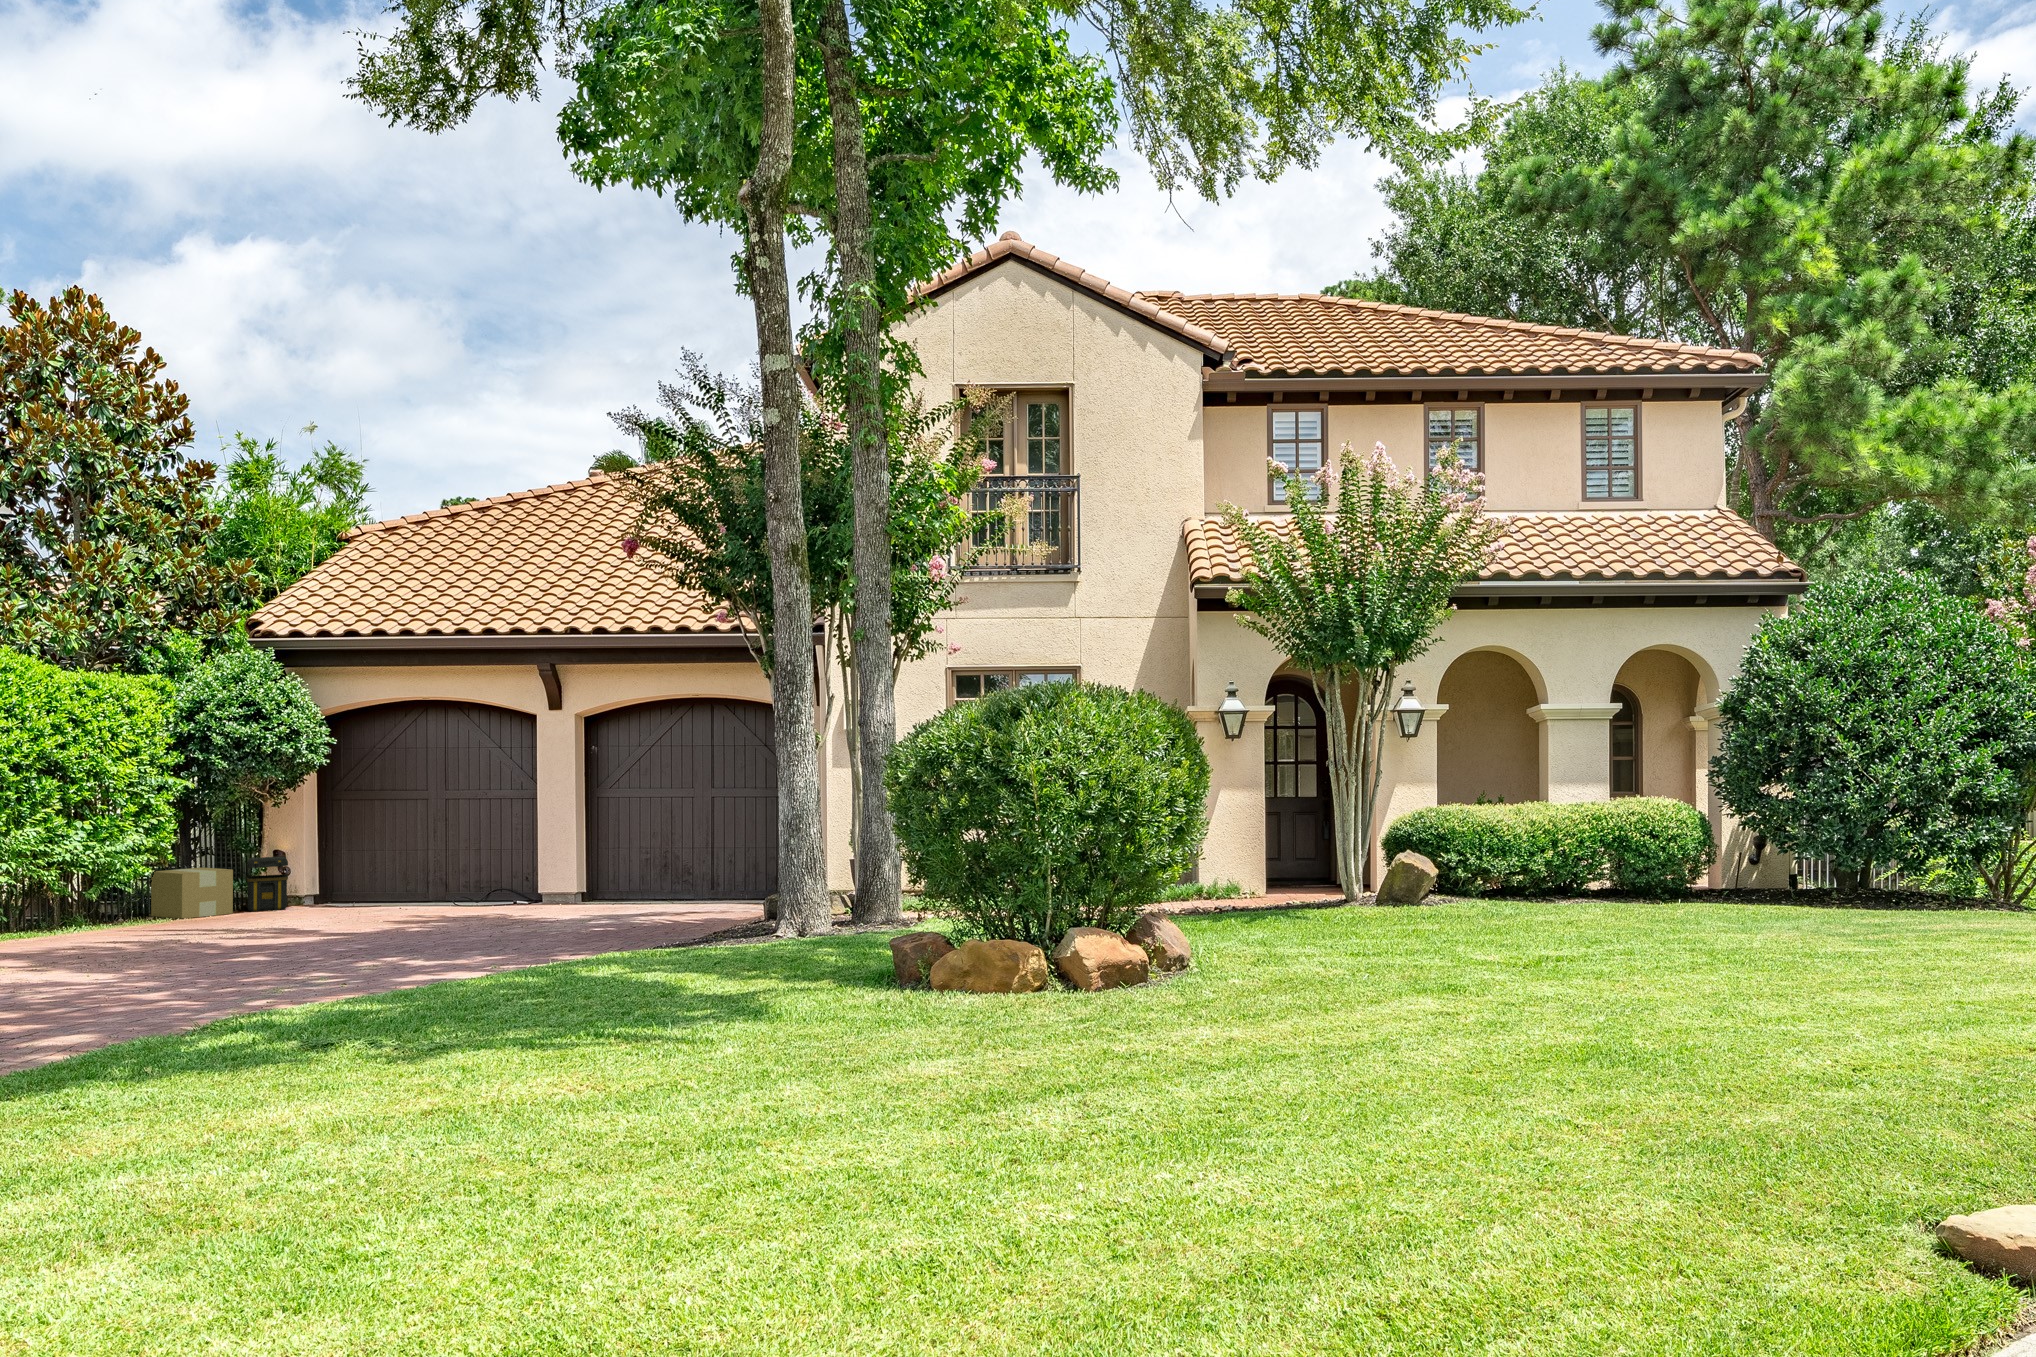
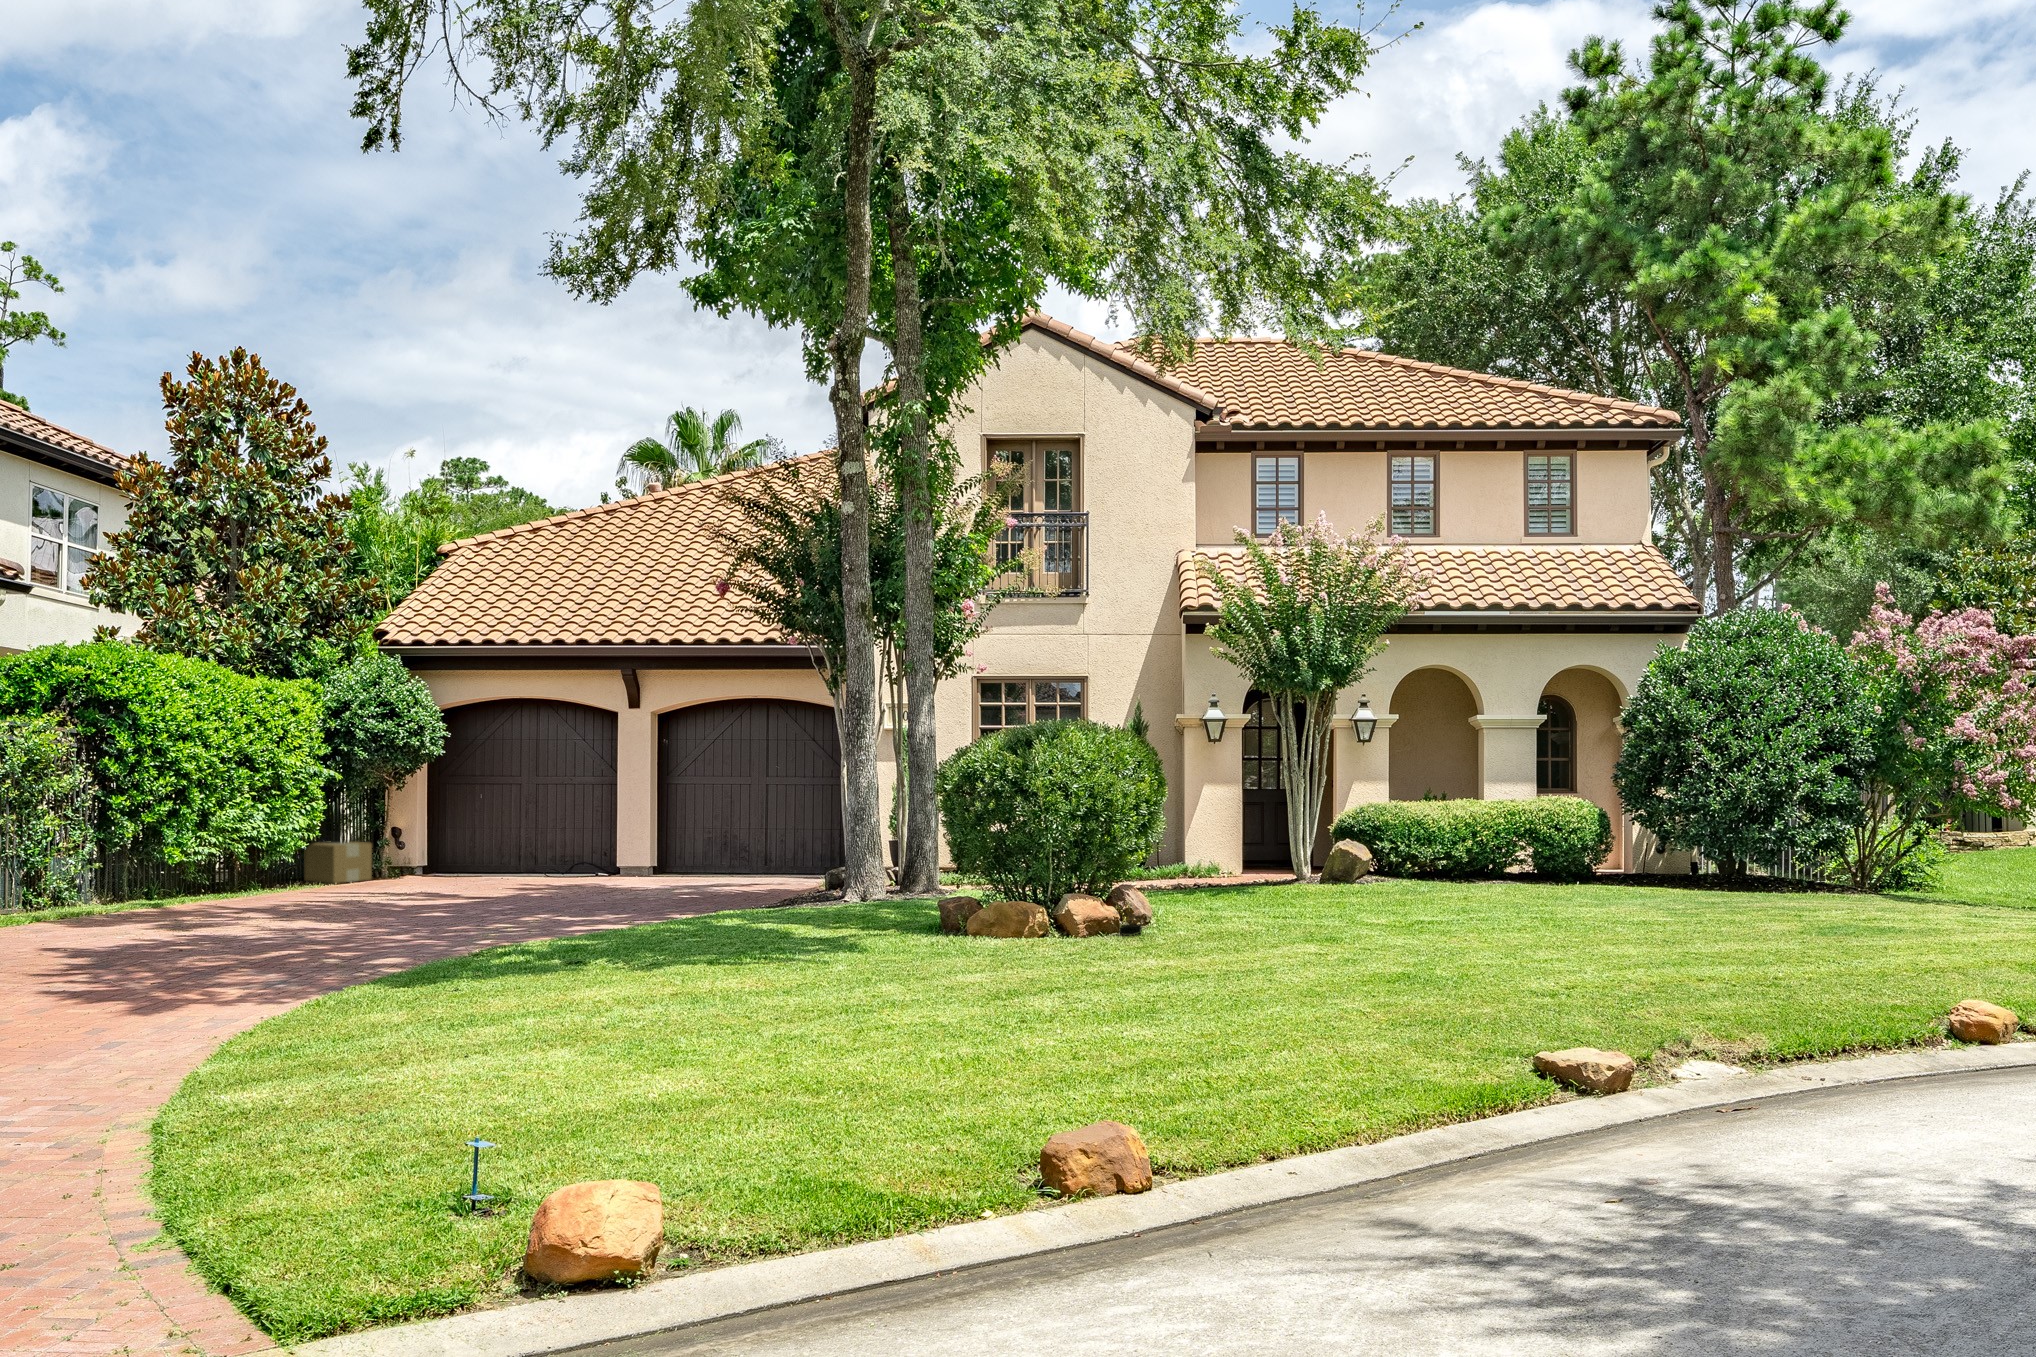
toolbox: present [247,857,288,912] -> none [379,832,415,878]
decorative plant: none [1137,939,1179,987] -> present [1117,903,1142,936]

